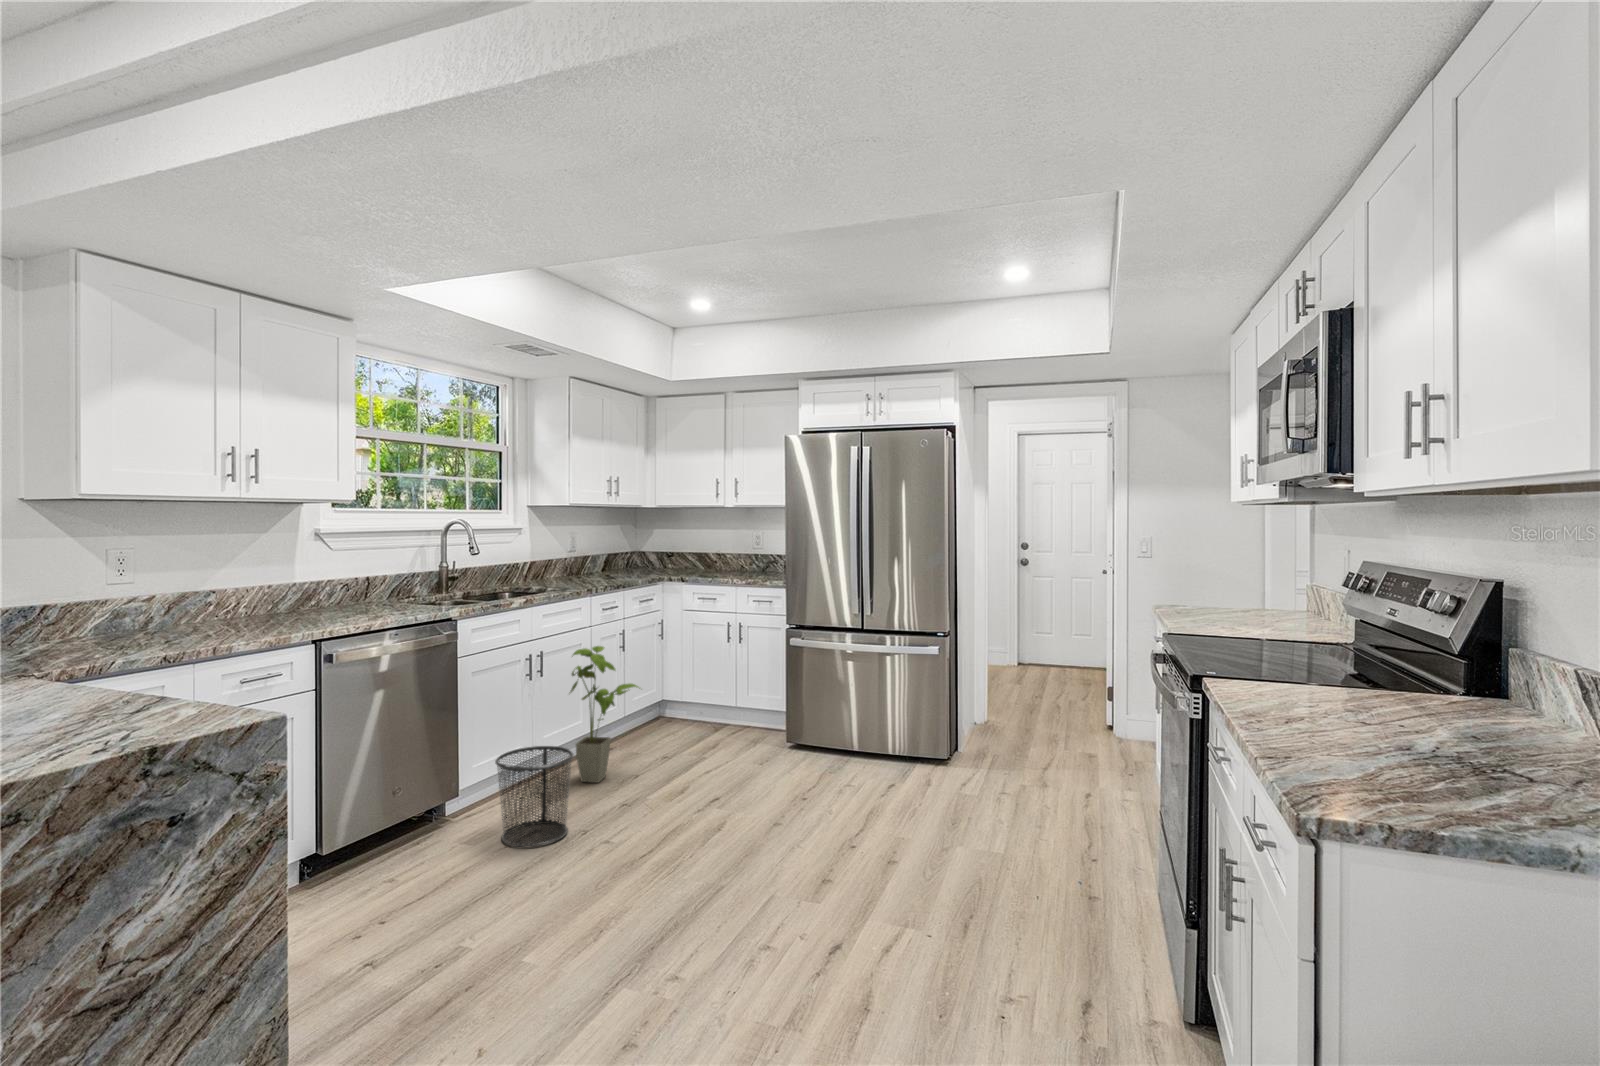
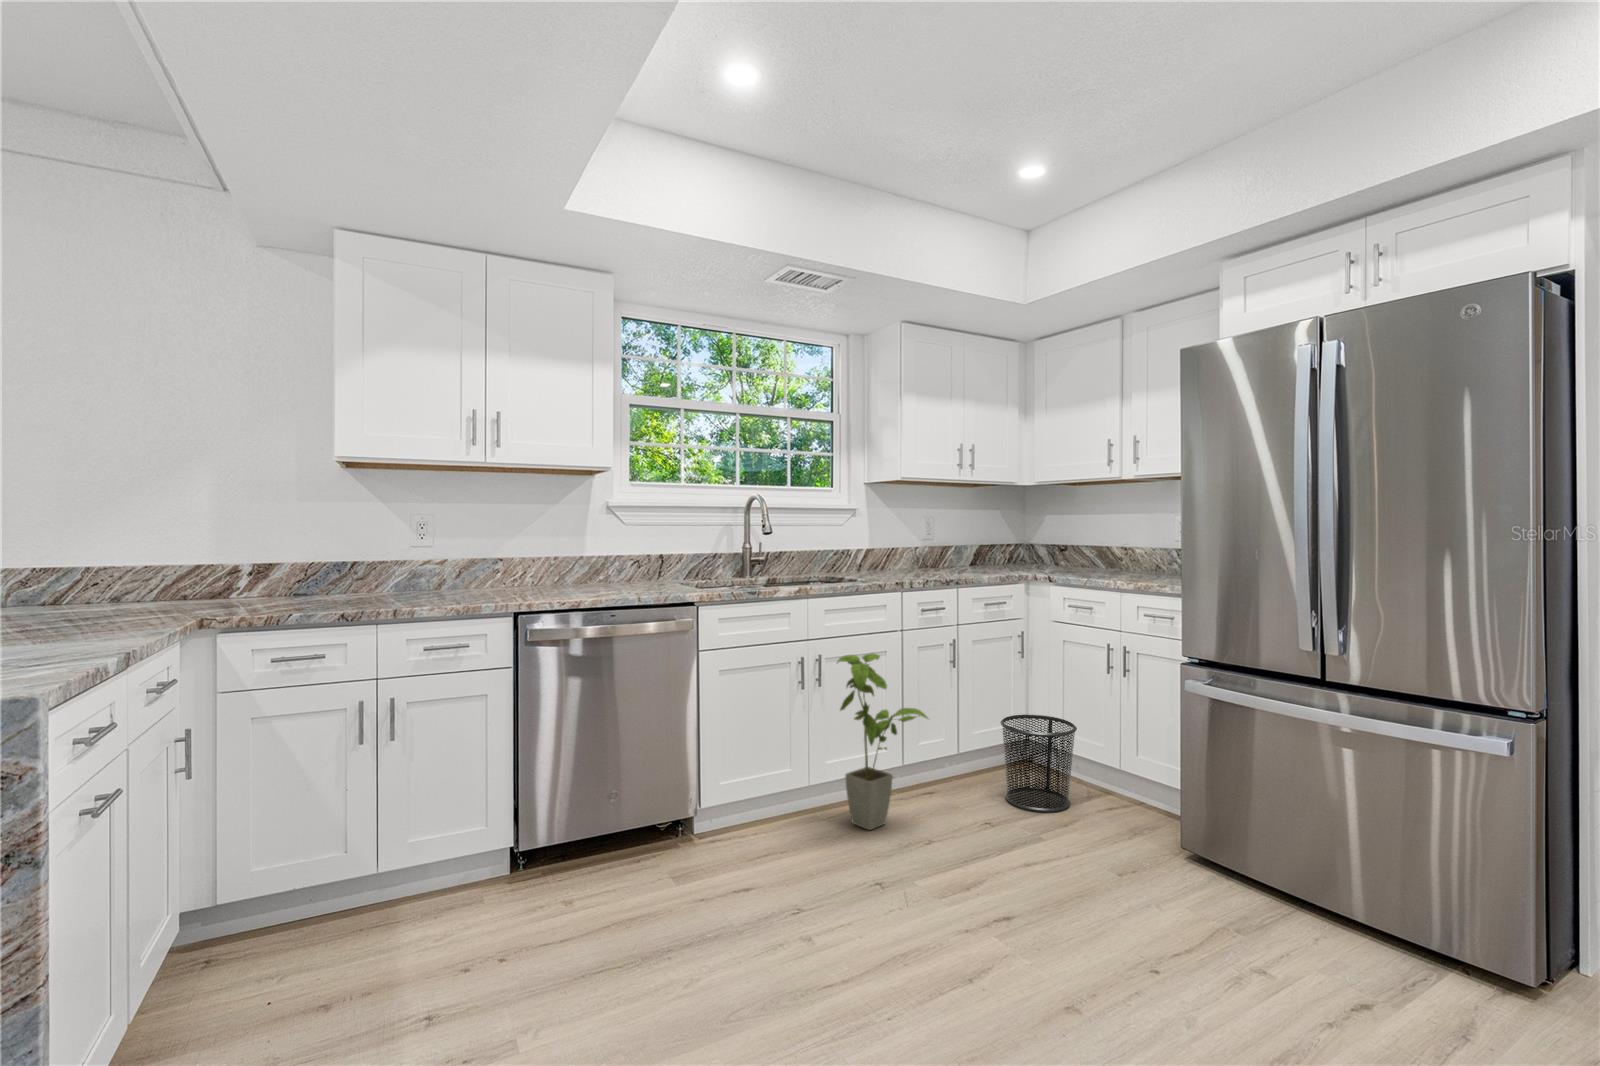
waste bin: present [495,746,573,847] -> present [1001,715,1077,812]

